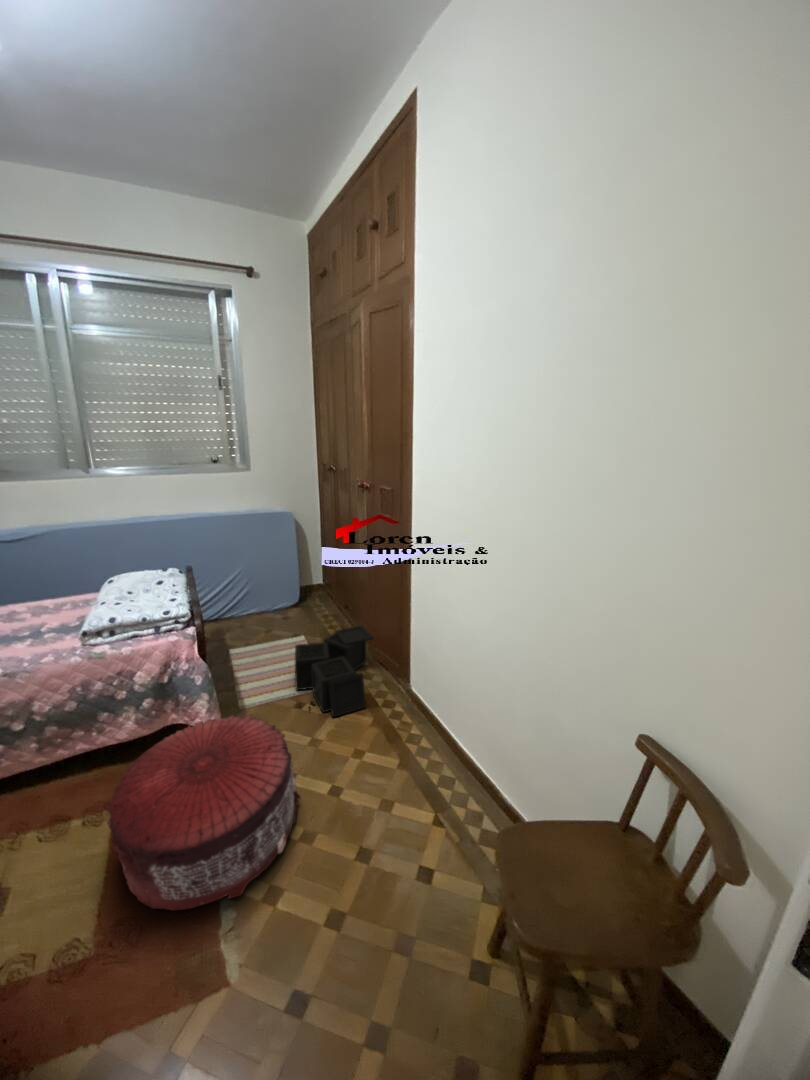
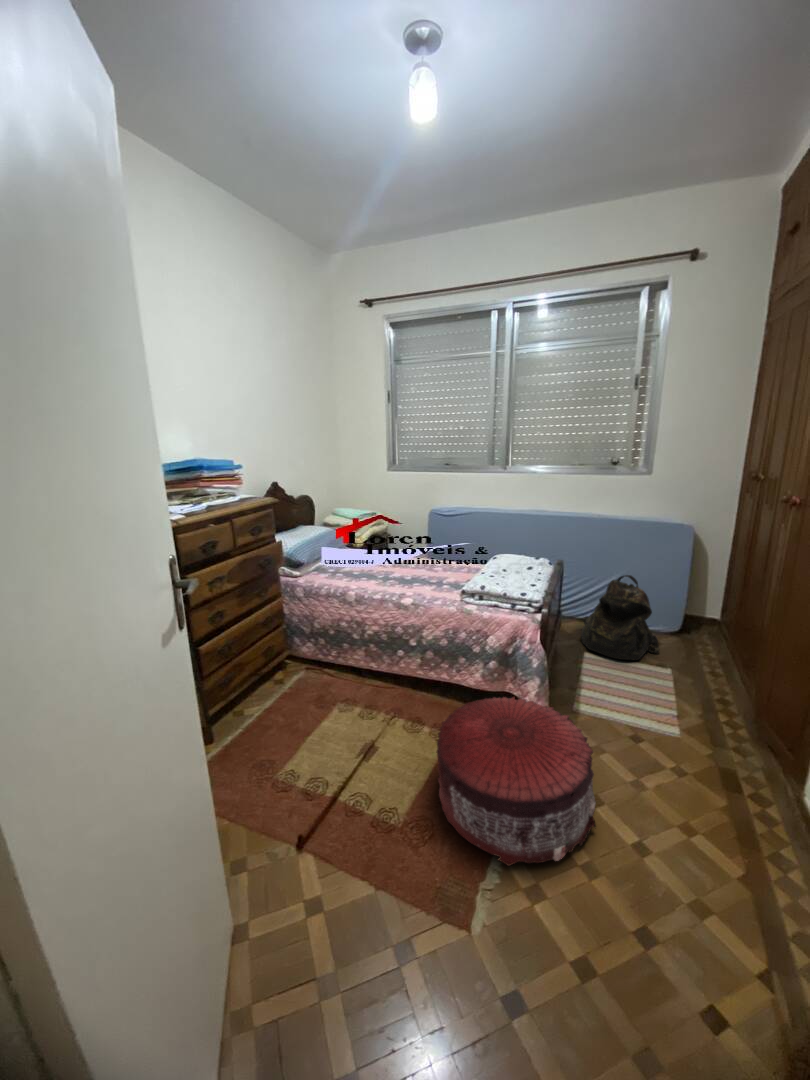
backpack: none [218,565,291,645] -> present [581,575,660,660]
storage bin: present [295,625,373,717] -> none [633,673,766,787]

